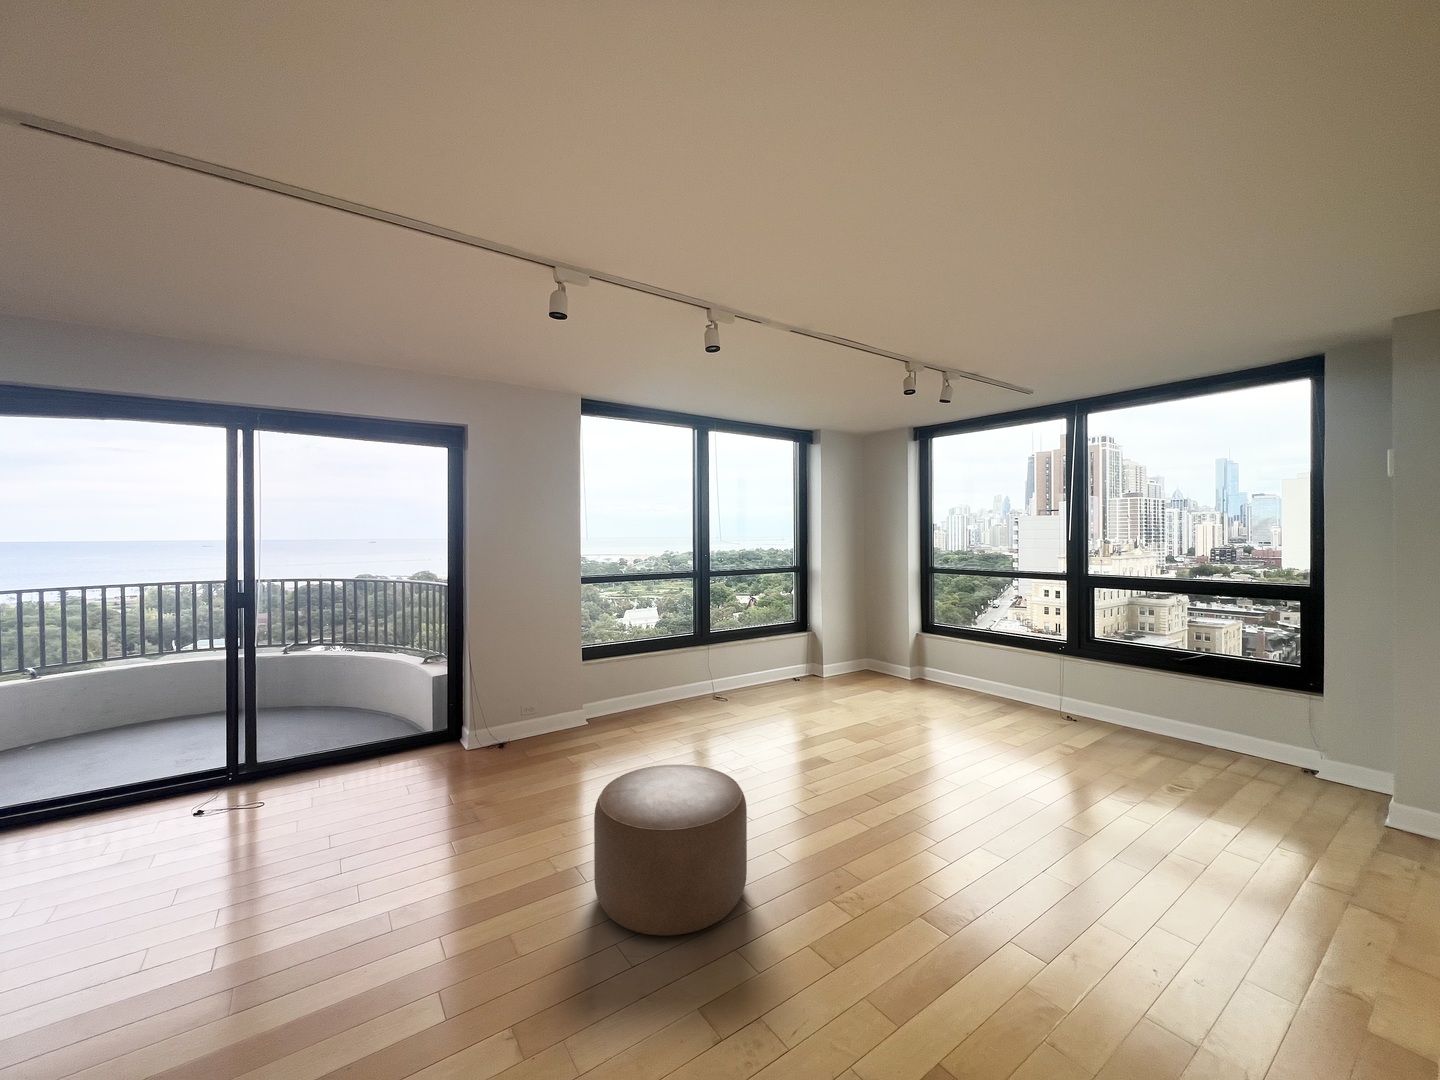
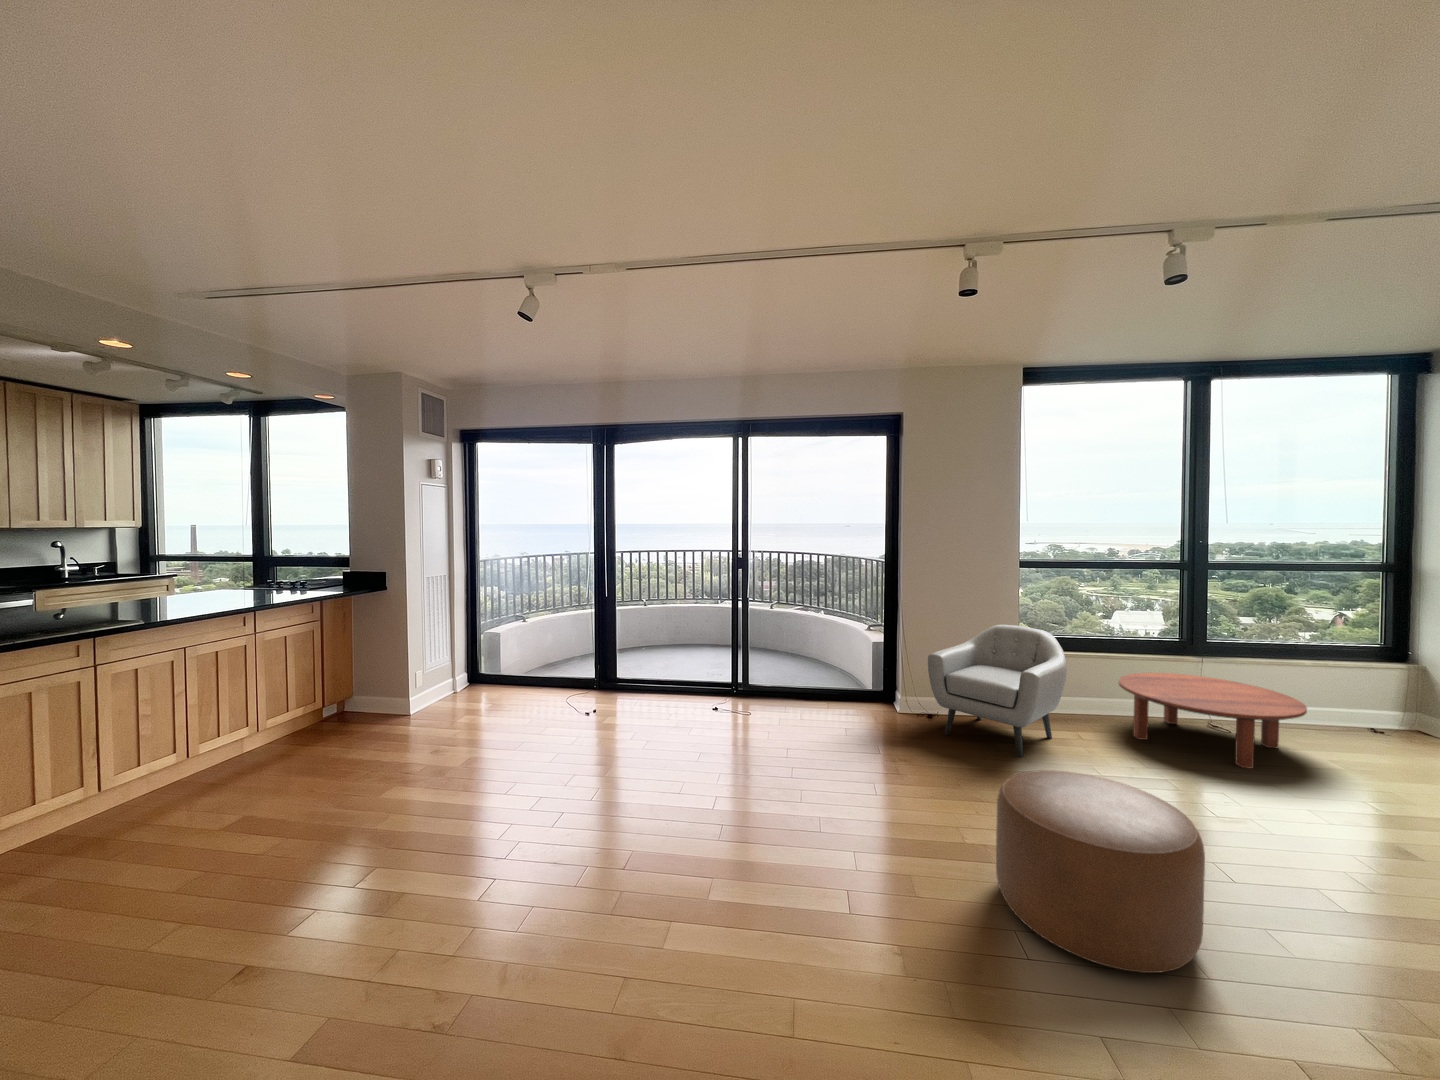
armchair: none [501,639,625,763] -> present [928,625,1067,757]
coffee table: none [660,660,769,725] -> present [1119,673,1307,769]

